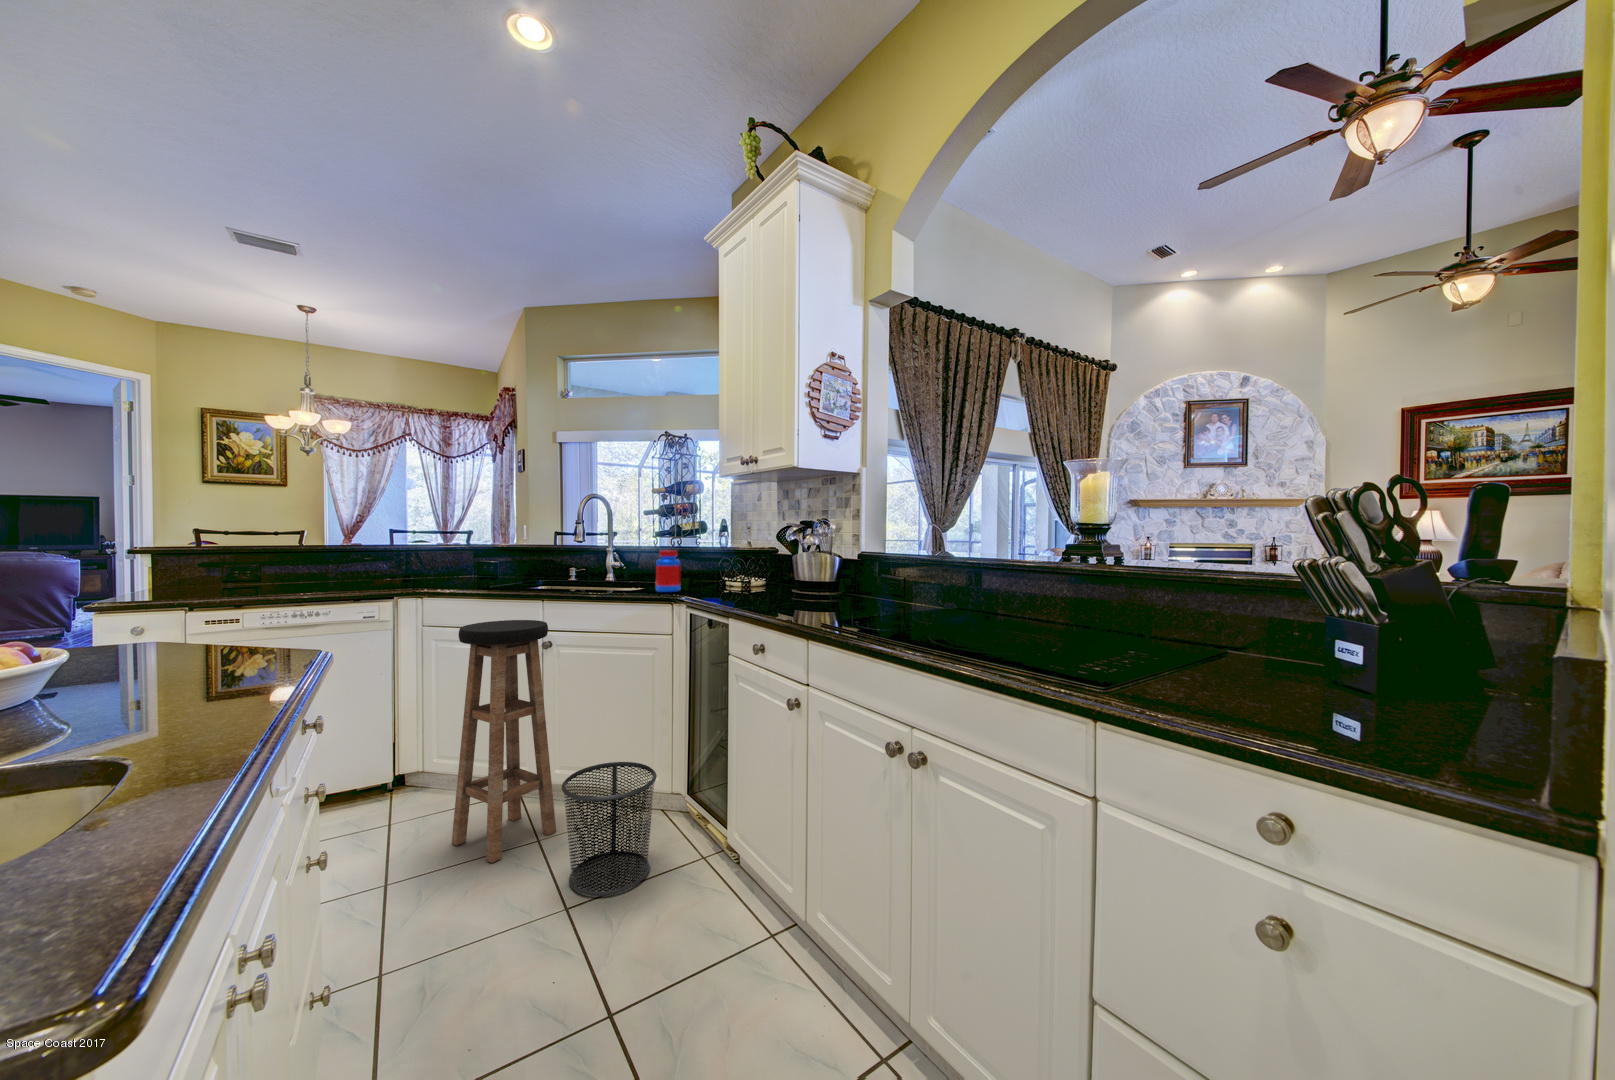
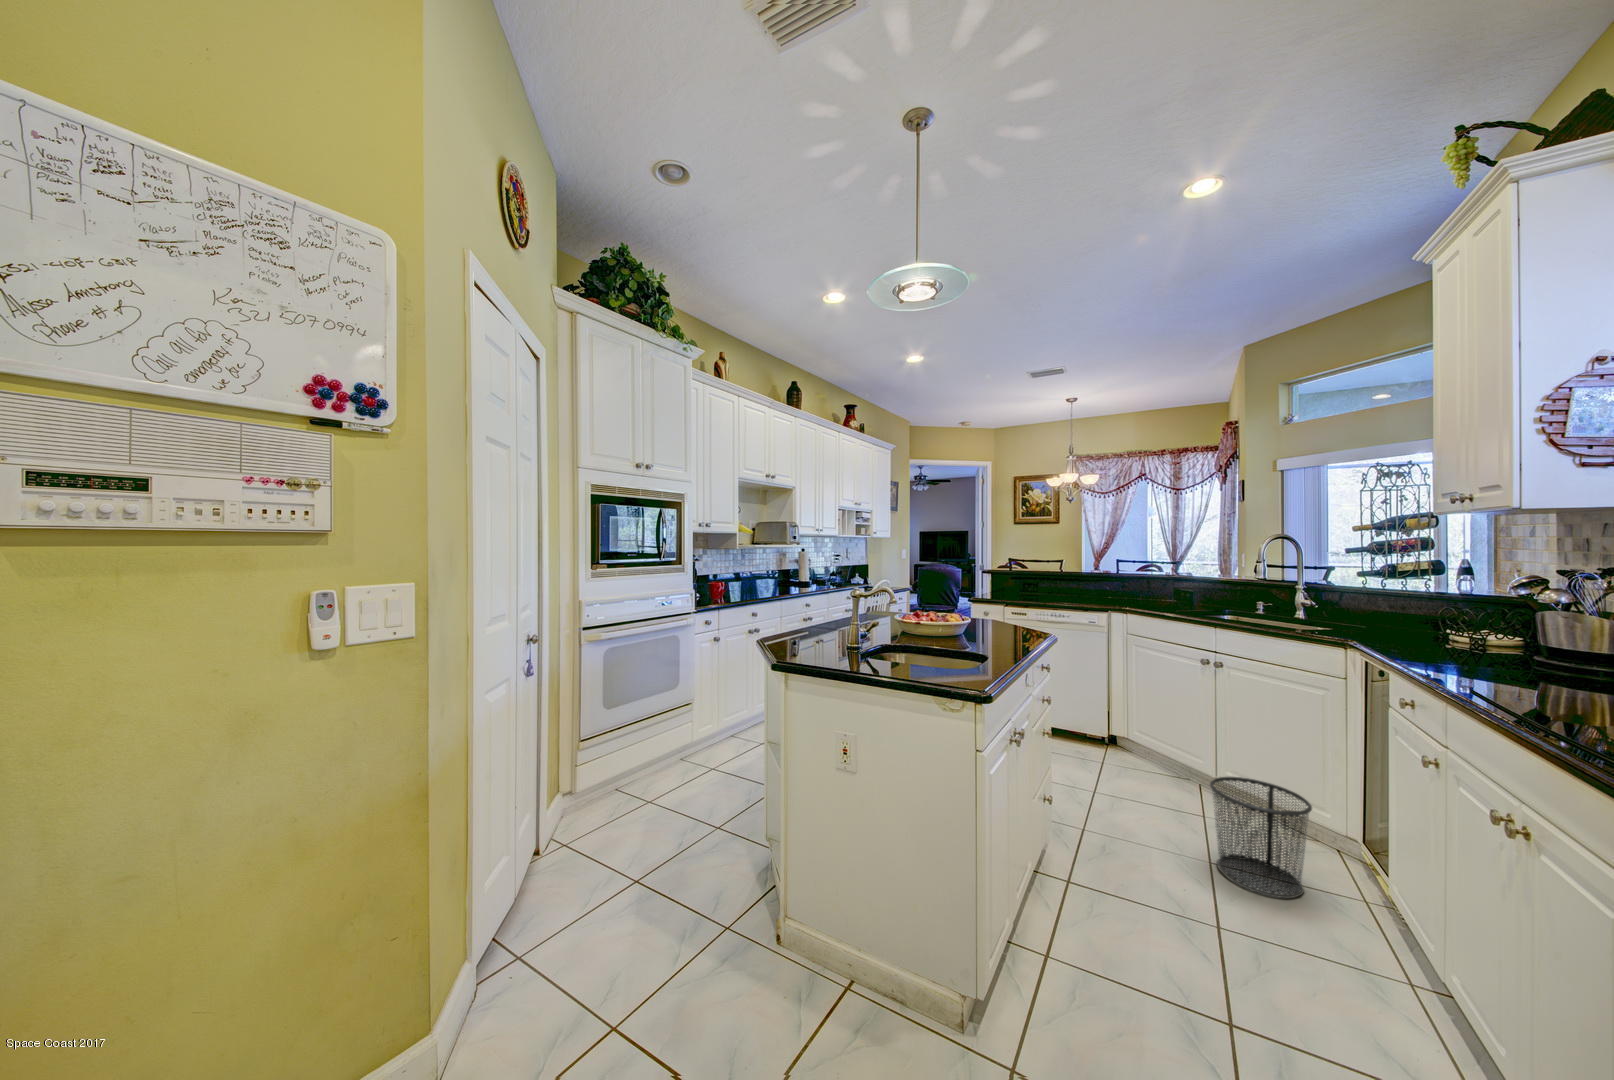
jar: present [656,550,681,593] -> none [1343,594,1379,639]
bar stool: present [452,620,556,863] -> none [1135,639,1220,825]

